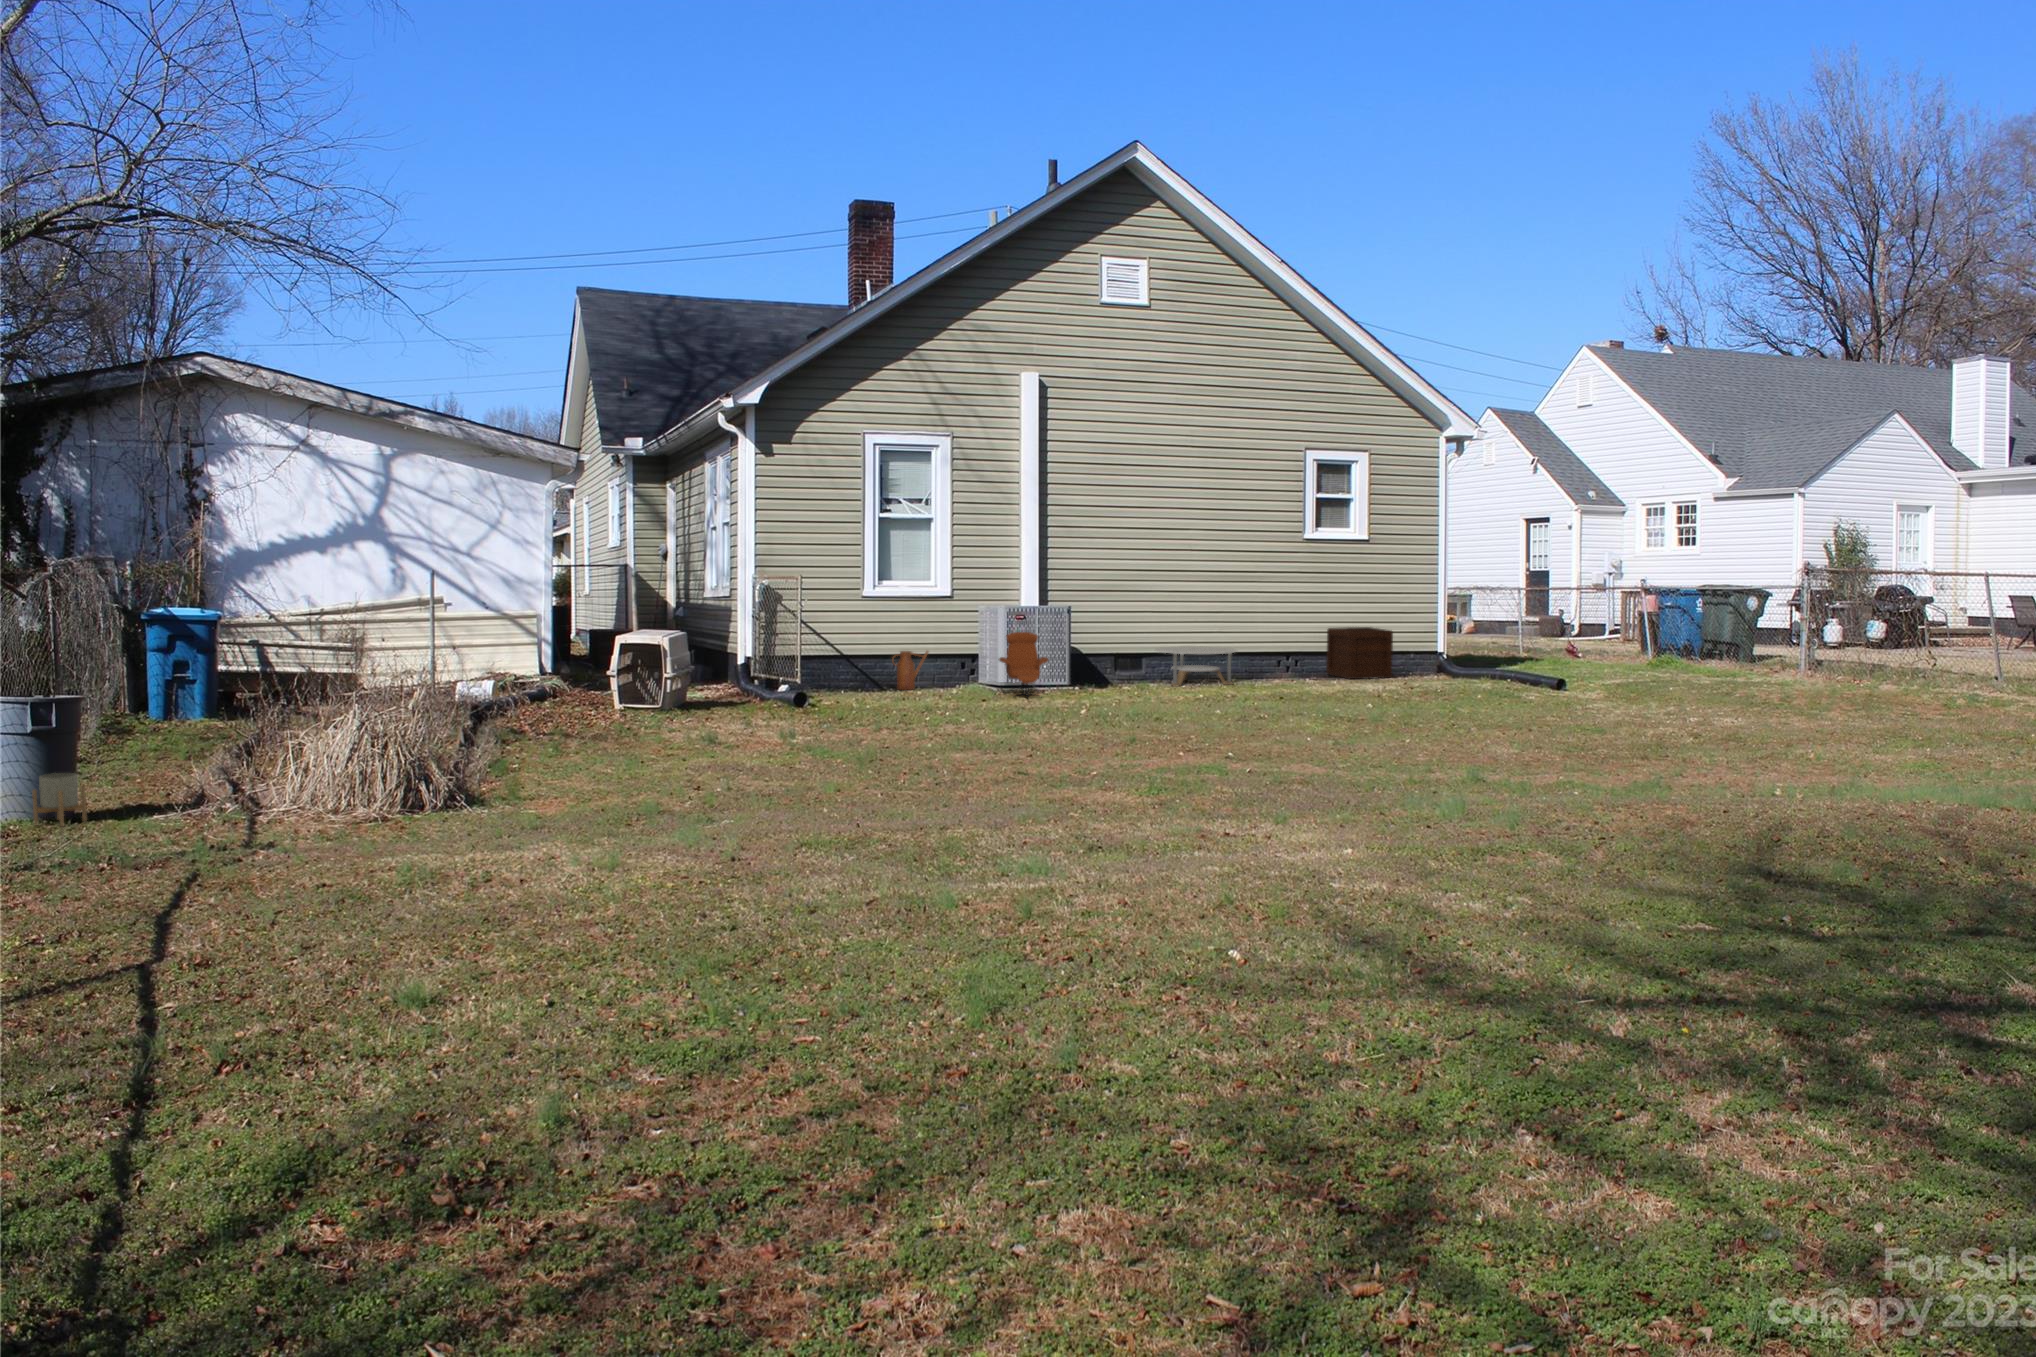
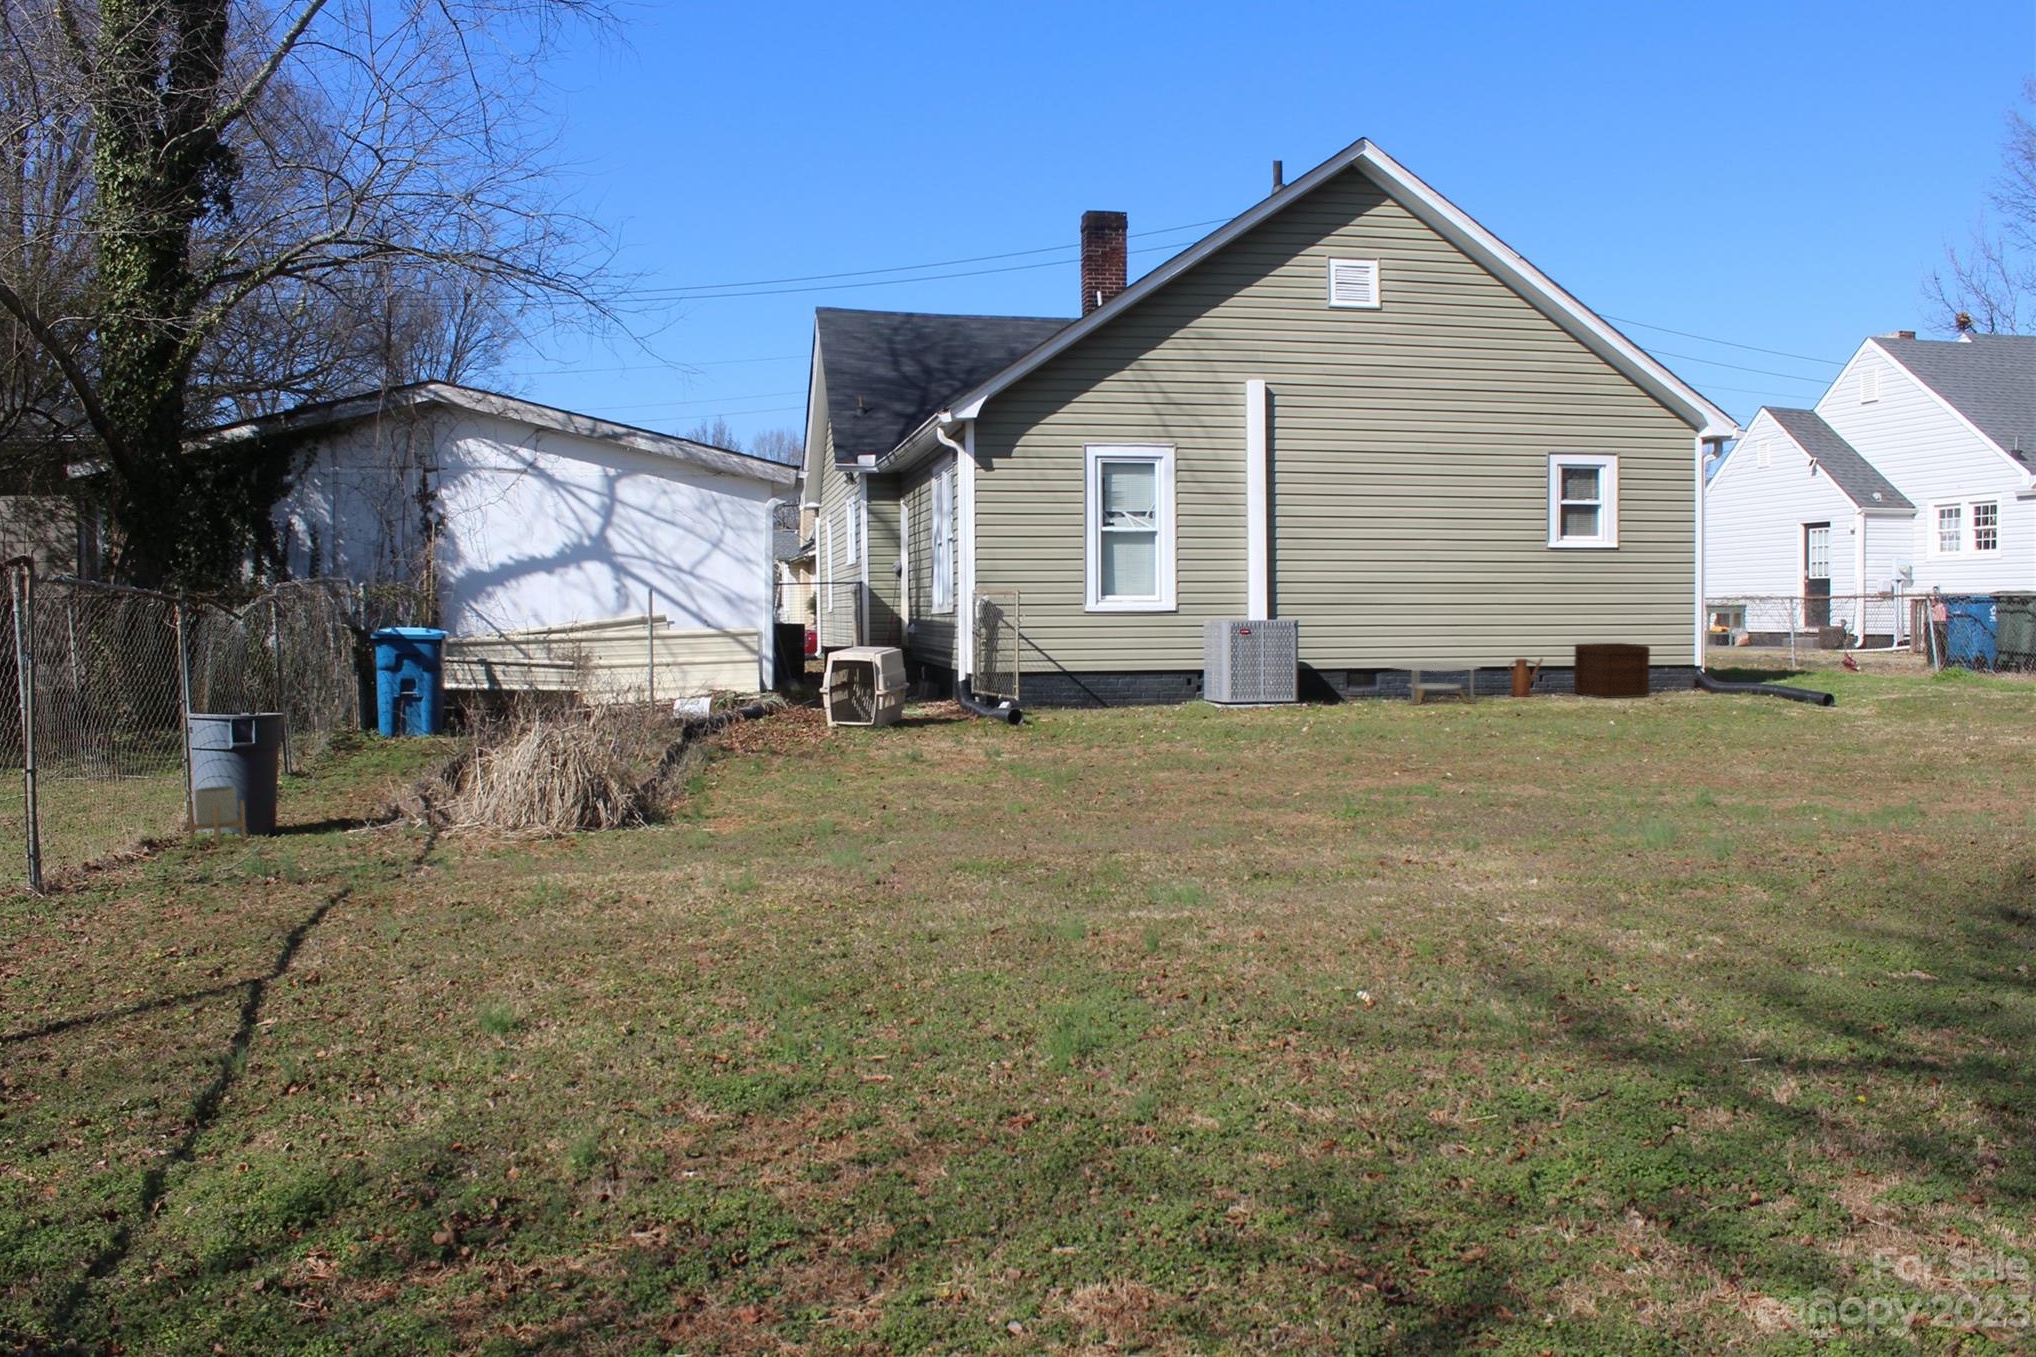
lounge chair: present [998,632,1048,698] -> none [1225,647,1279,718]
watering can: present [893,651,928,690] -> present [1510,658,1543,697]

